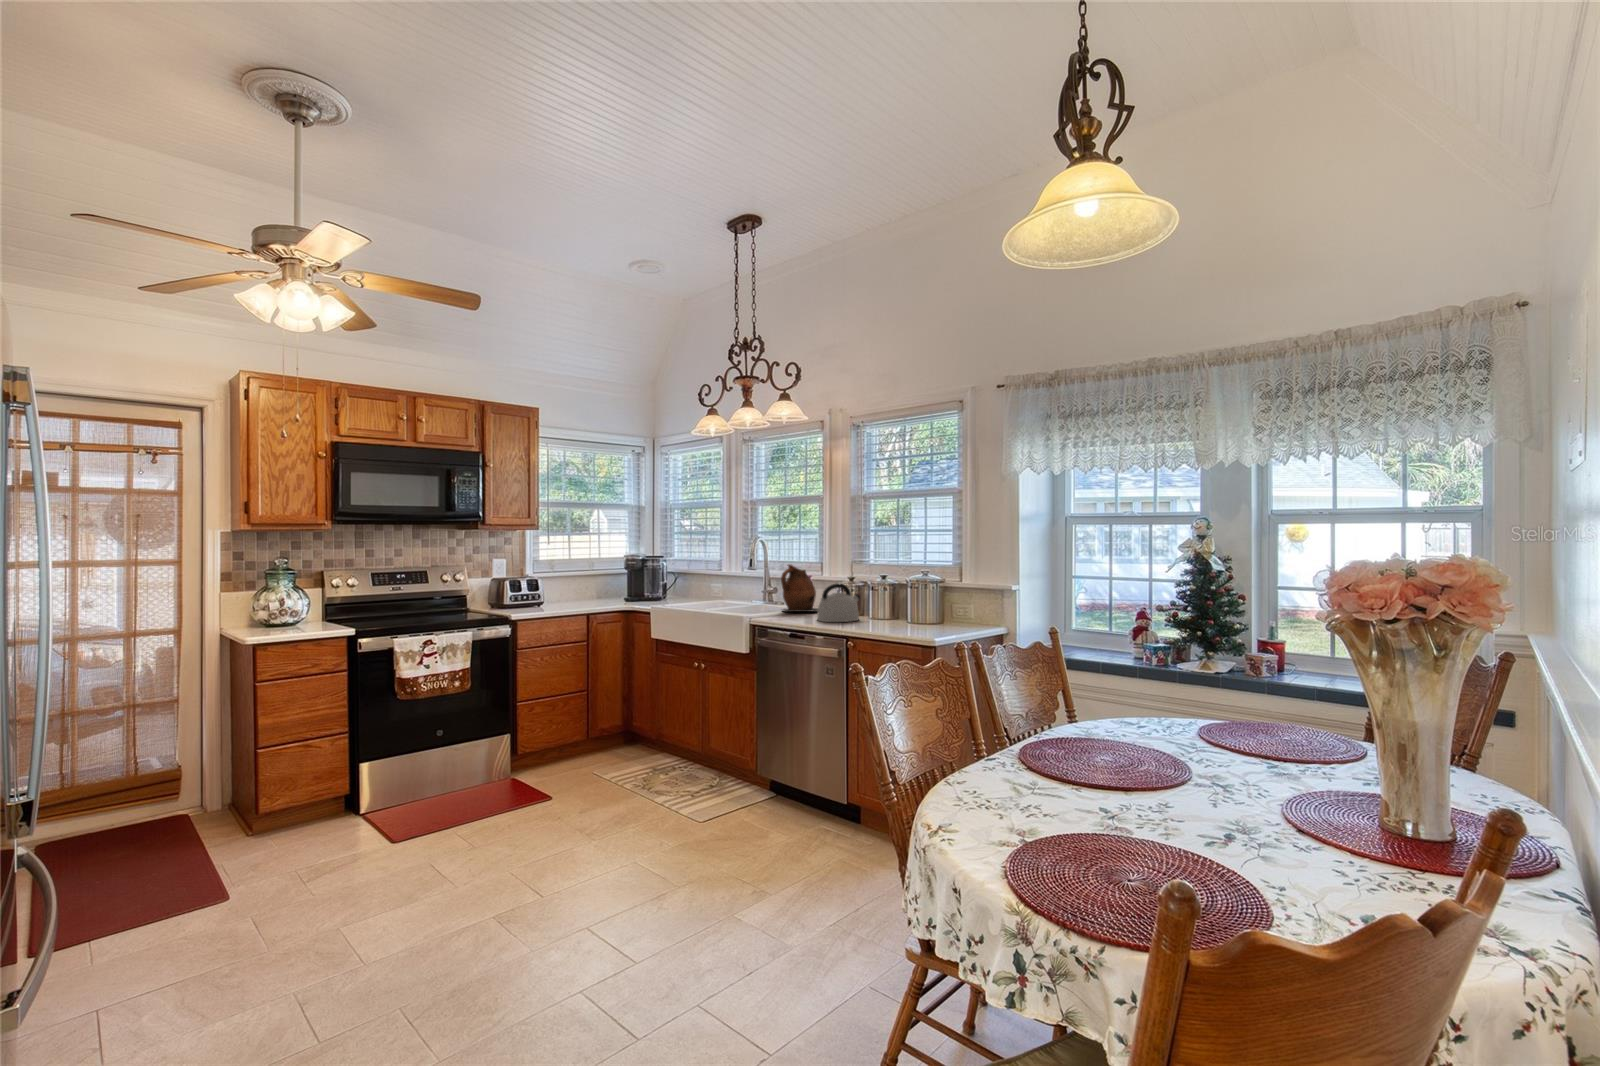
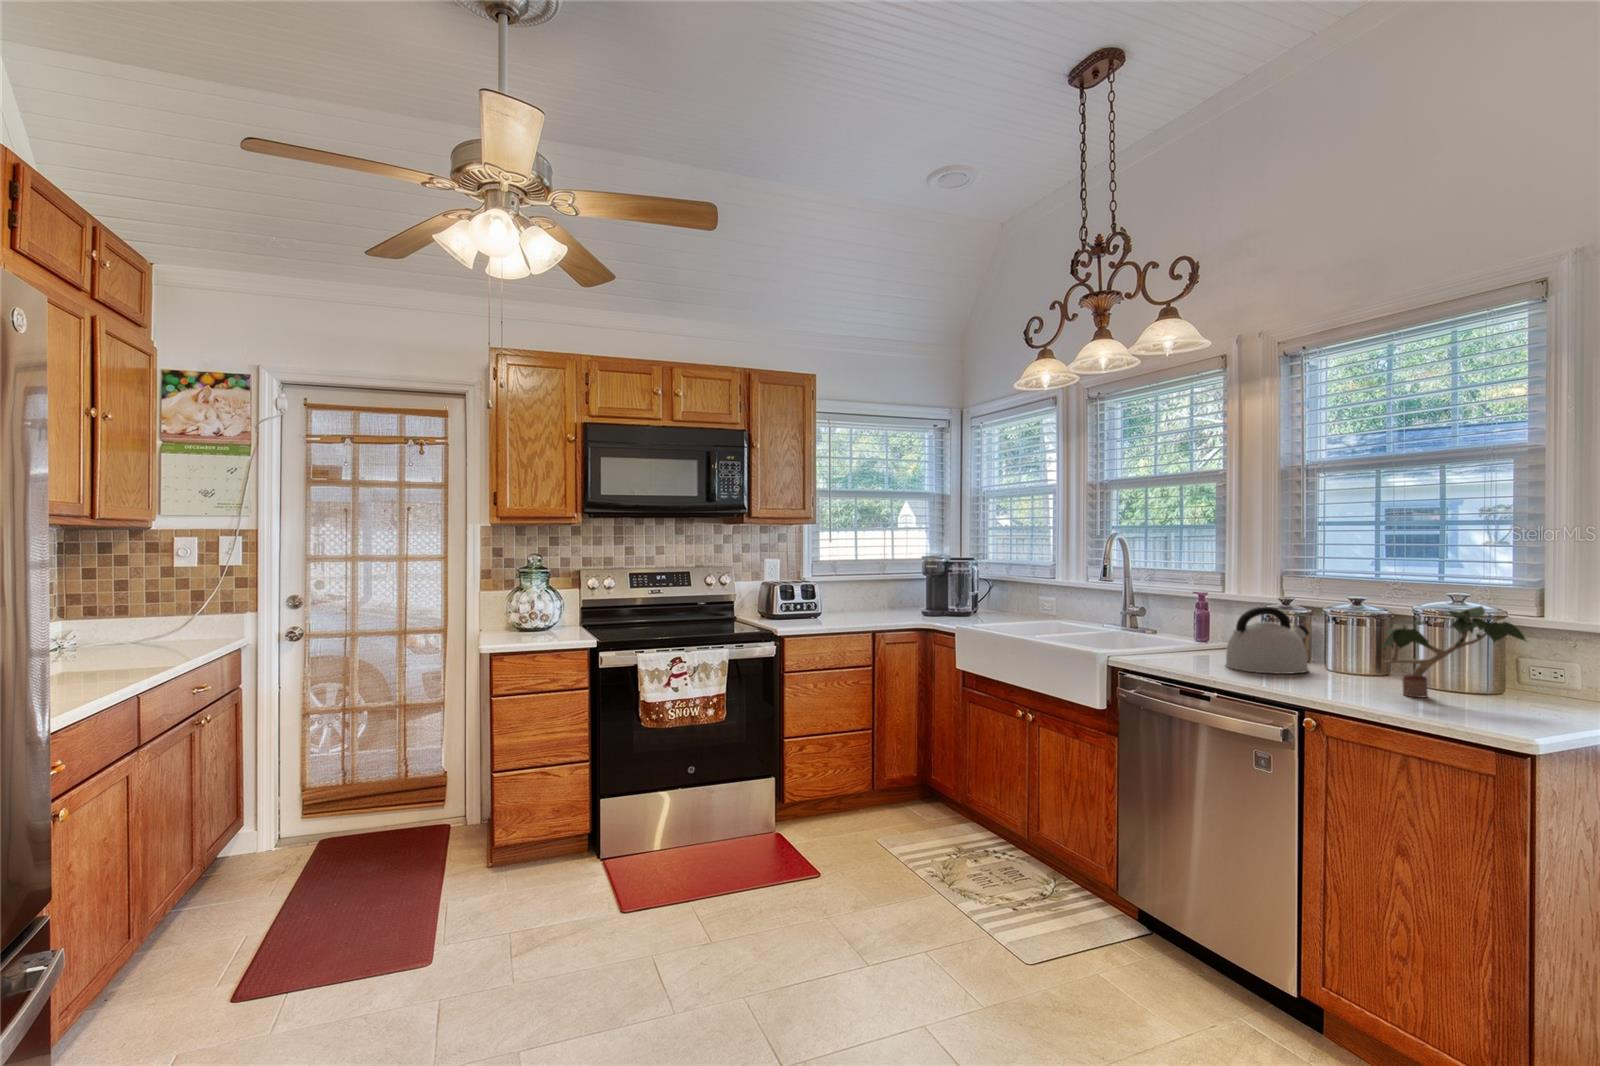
ceramic pitcher: present [781,565,818,612] -> none [1151,573,1221,650]
potted plant: none [880,577,952,628] -> present [1381,606,1526,697]

